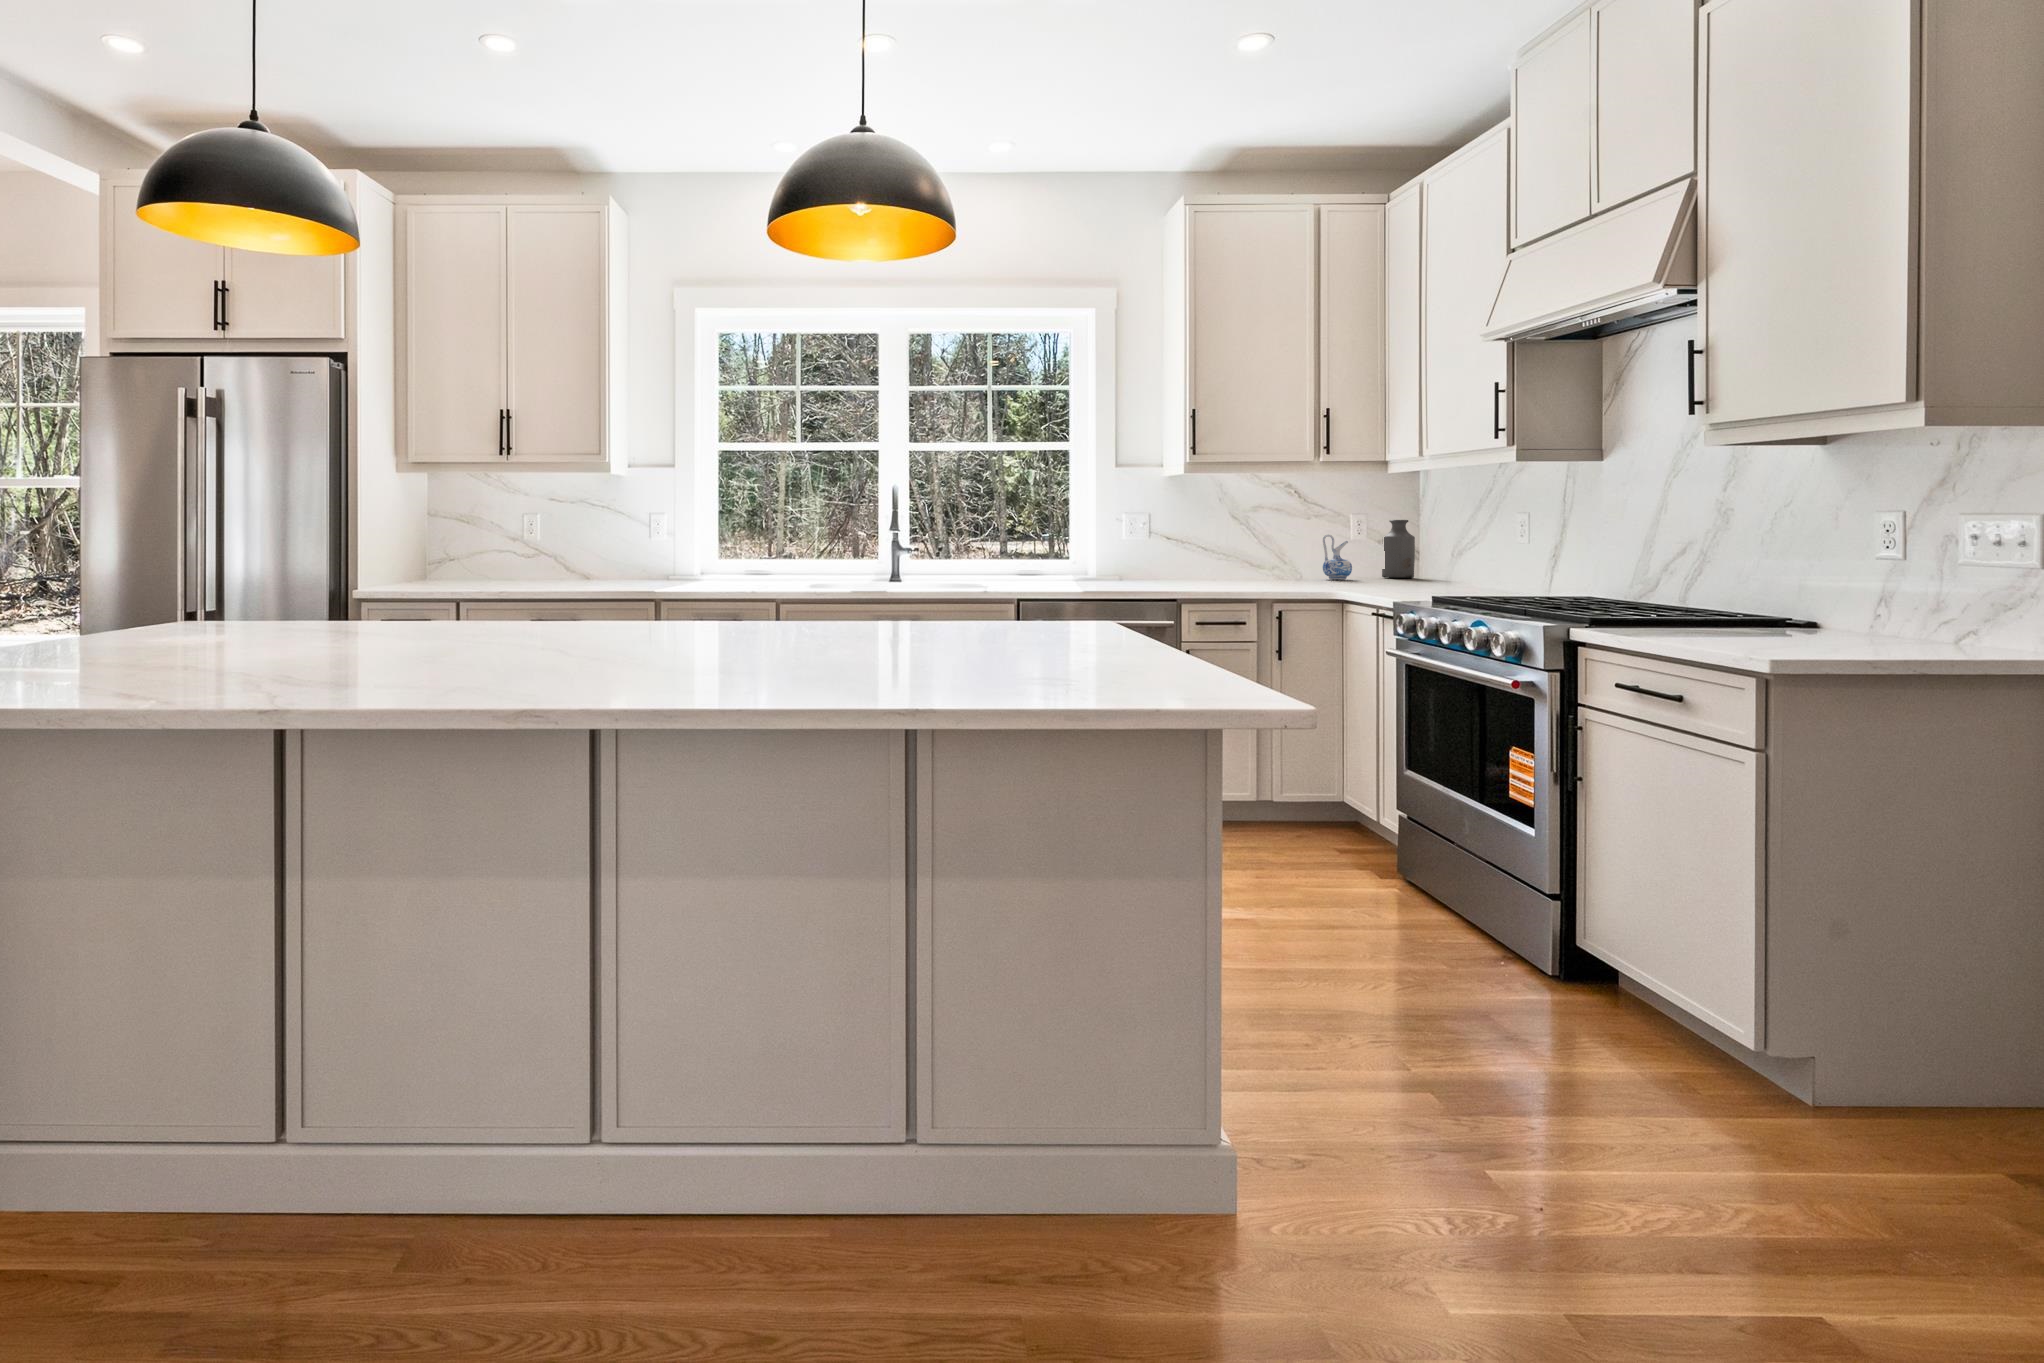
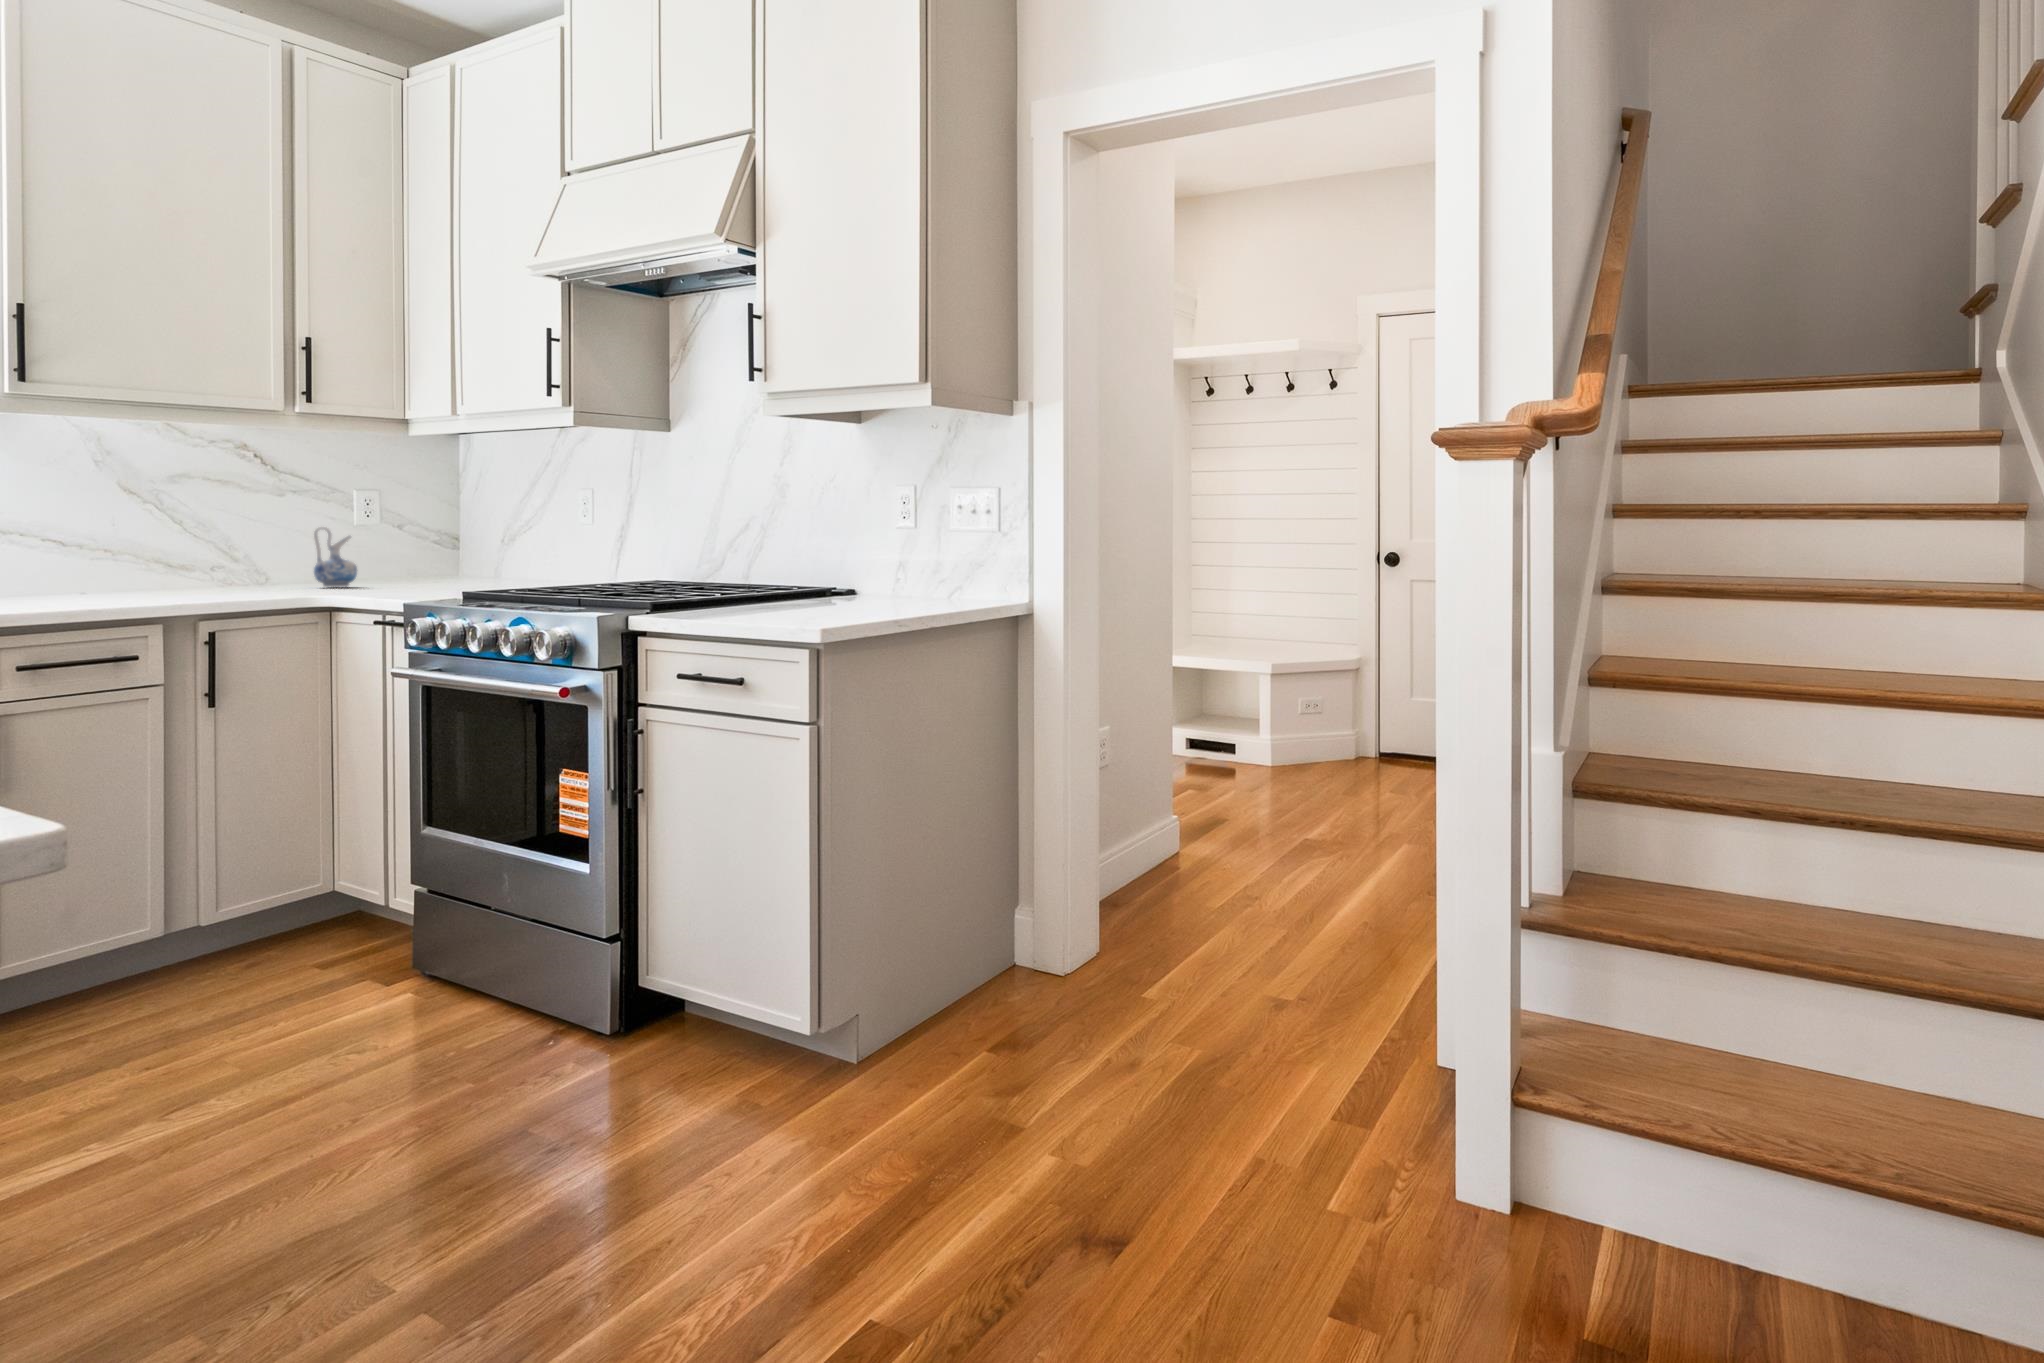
bottle: present [1382,520,1415,578] -> none [400,510,445,584]

